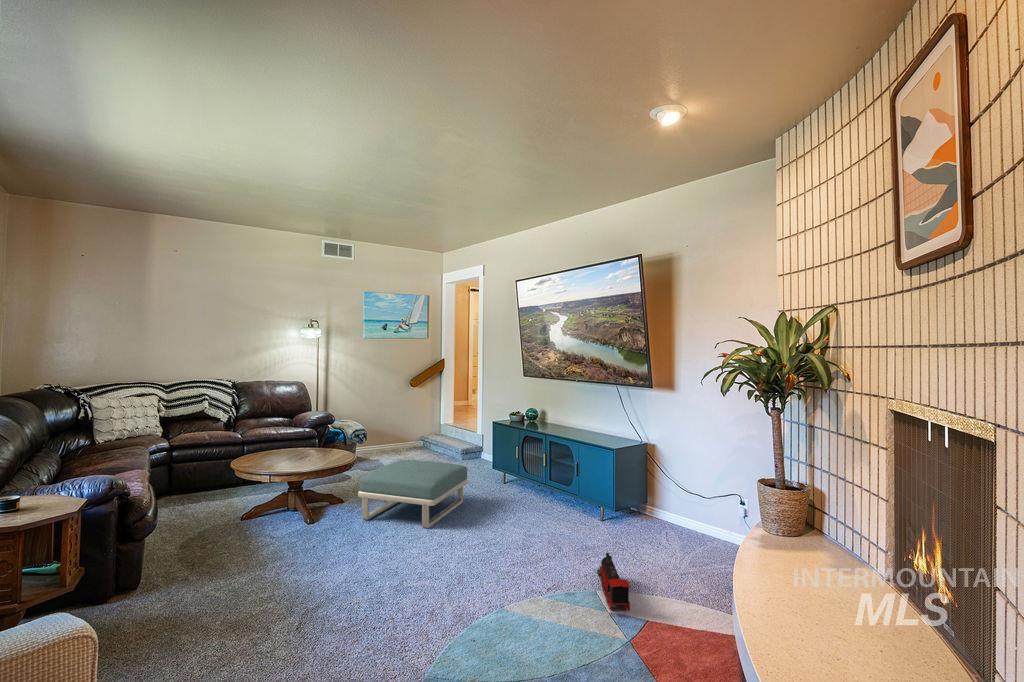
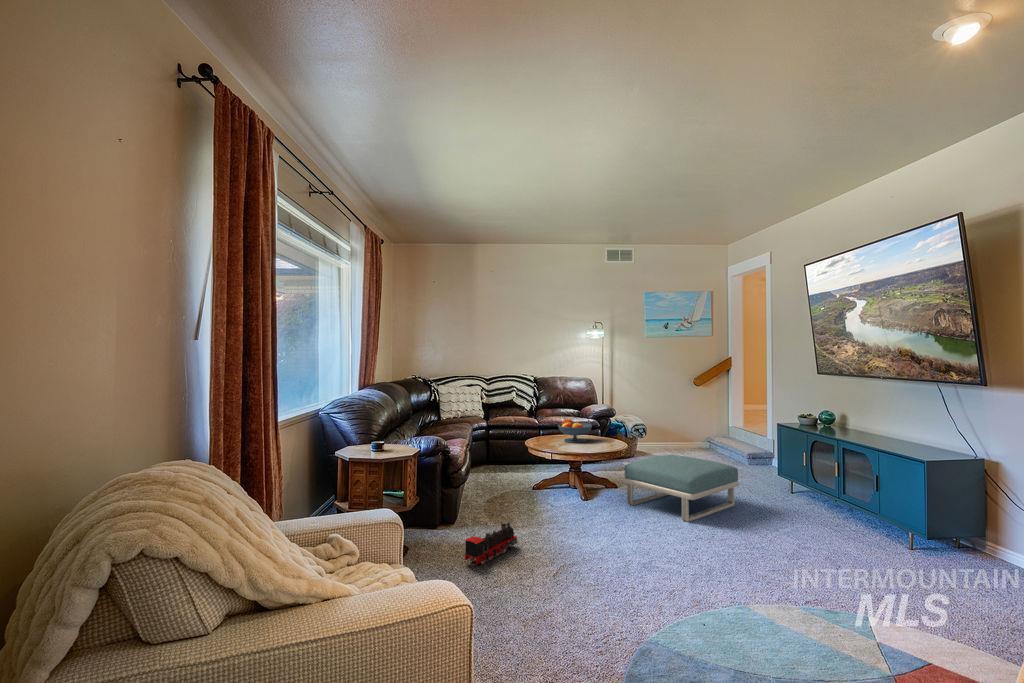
fruit bowl: none [275,431,318,458] -> present [558,419,592,443]
toy train: present [597,553,630,611] -> present [465,522,517,565]

